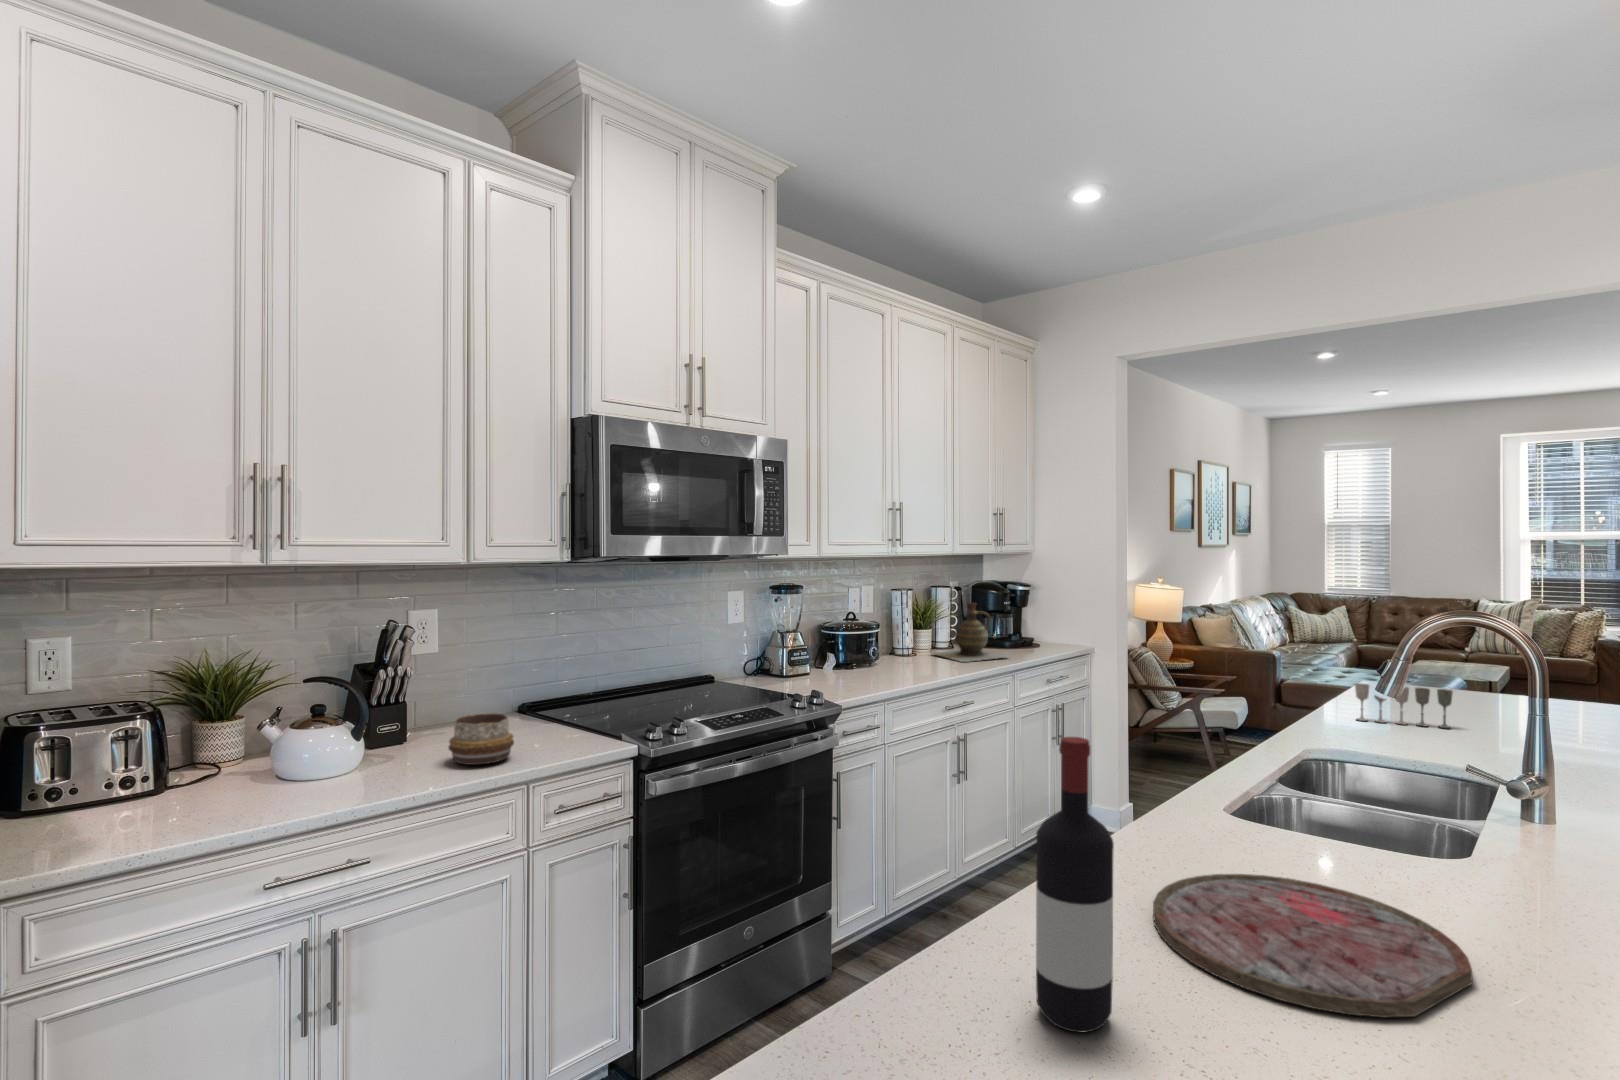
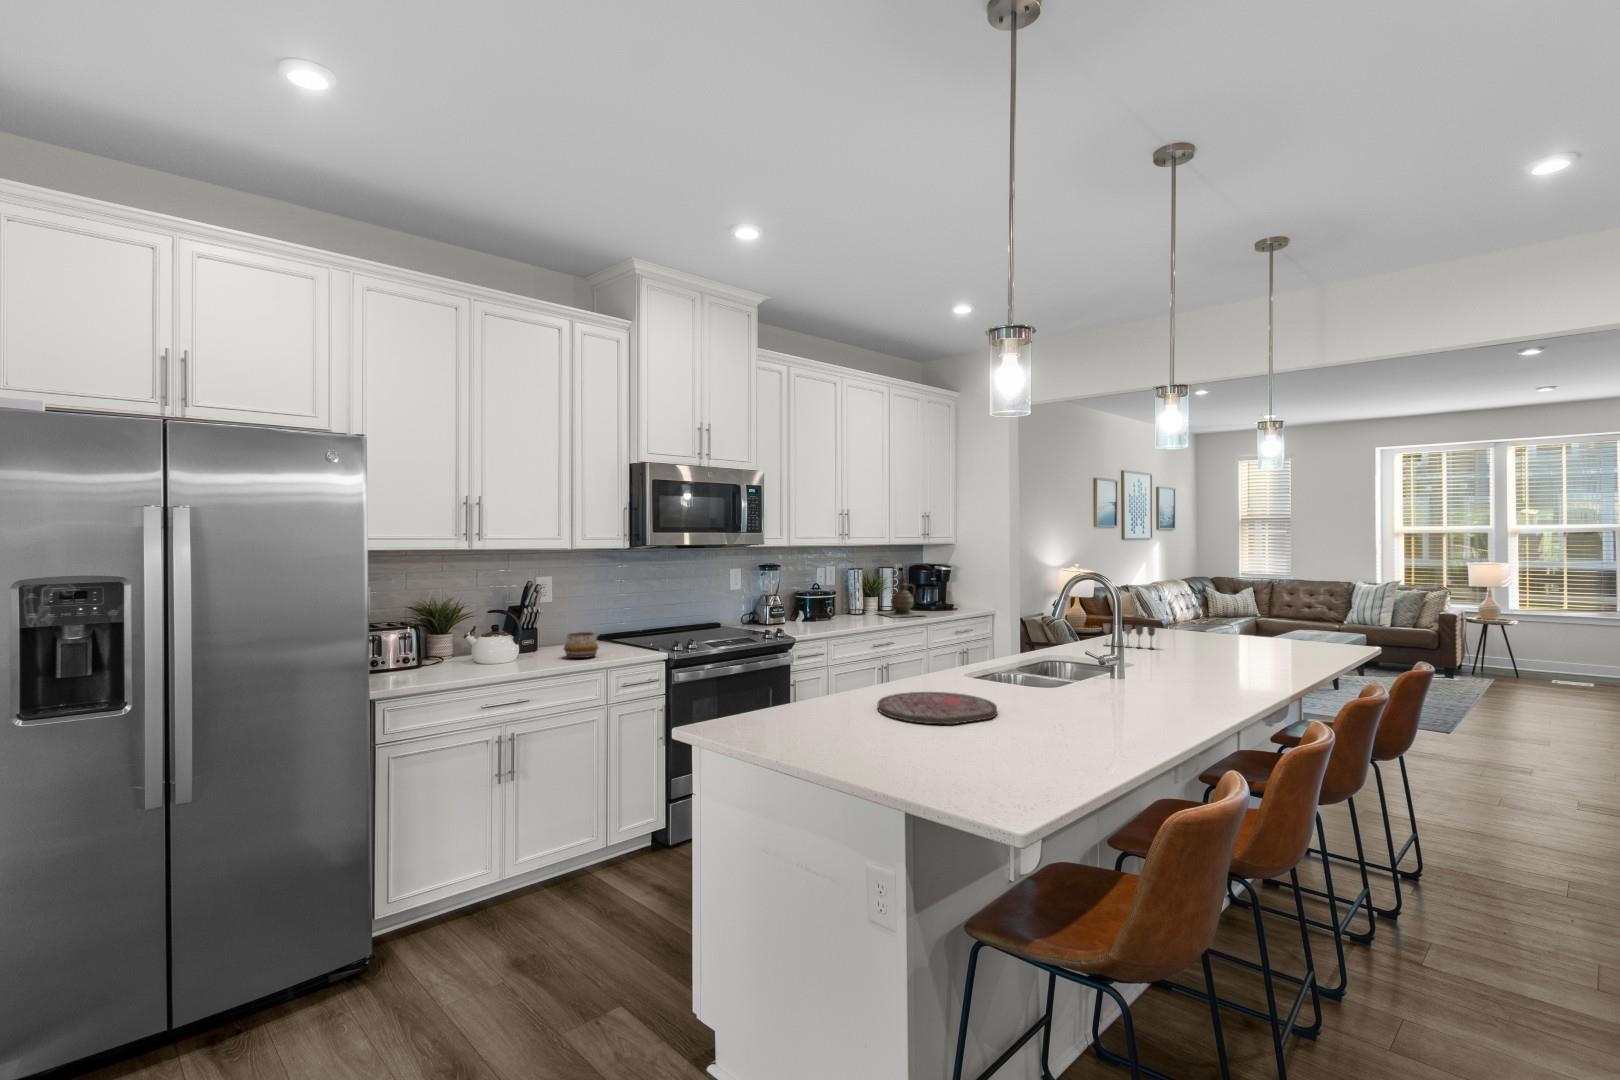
wine bottle: present [1036,737,1114,1033] -> none [804,614,833,725]

